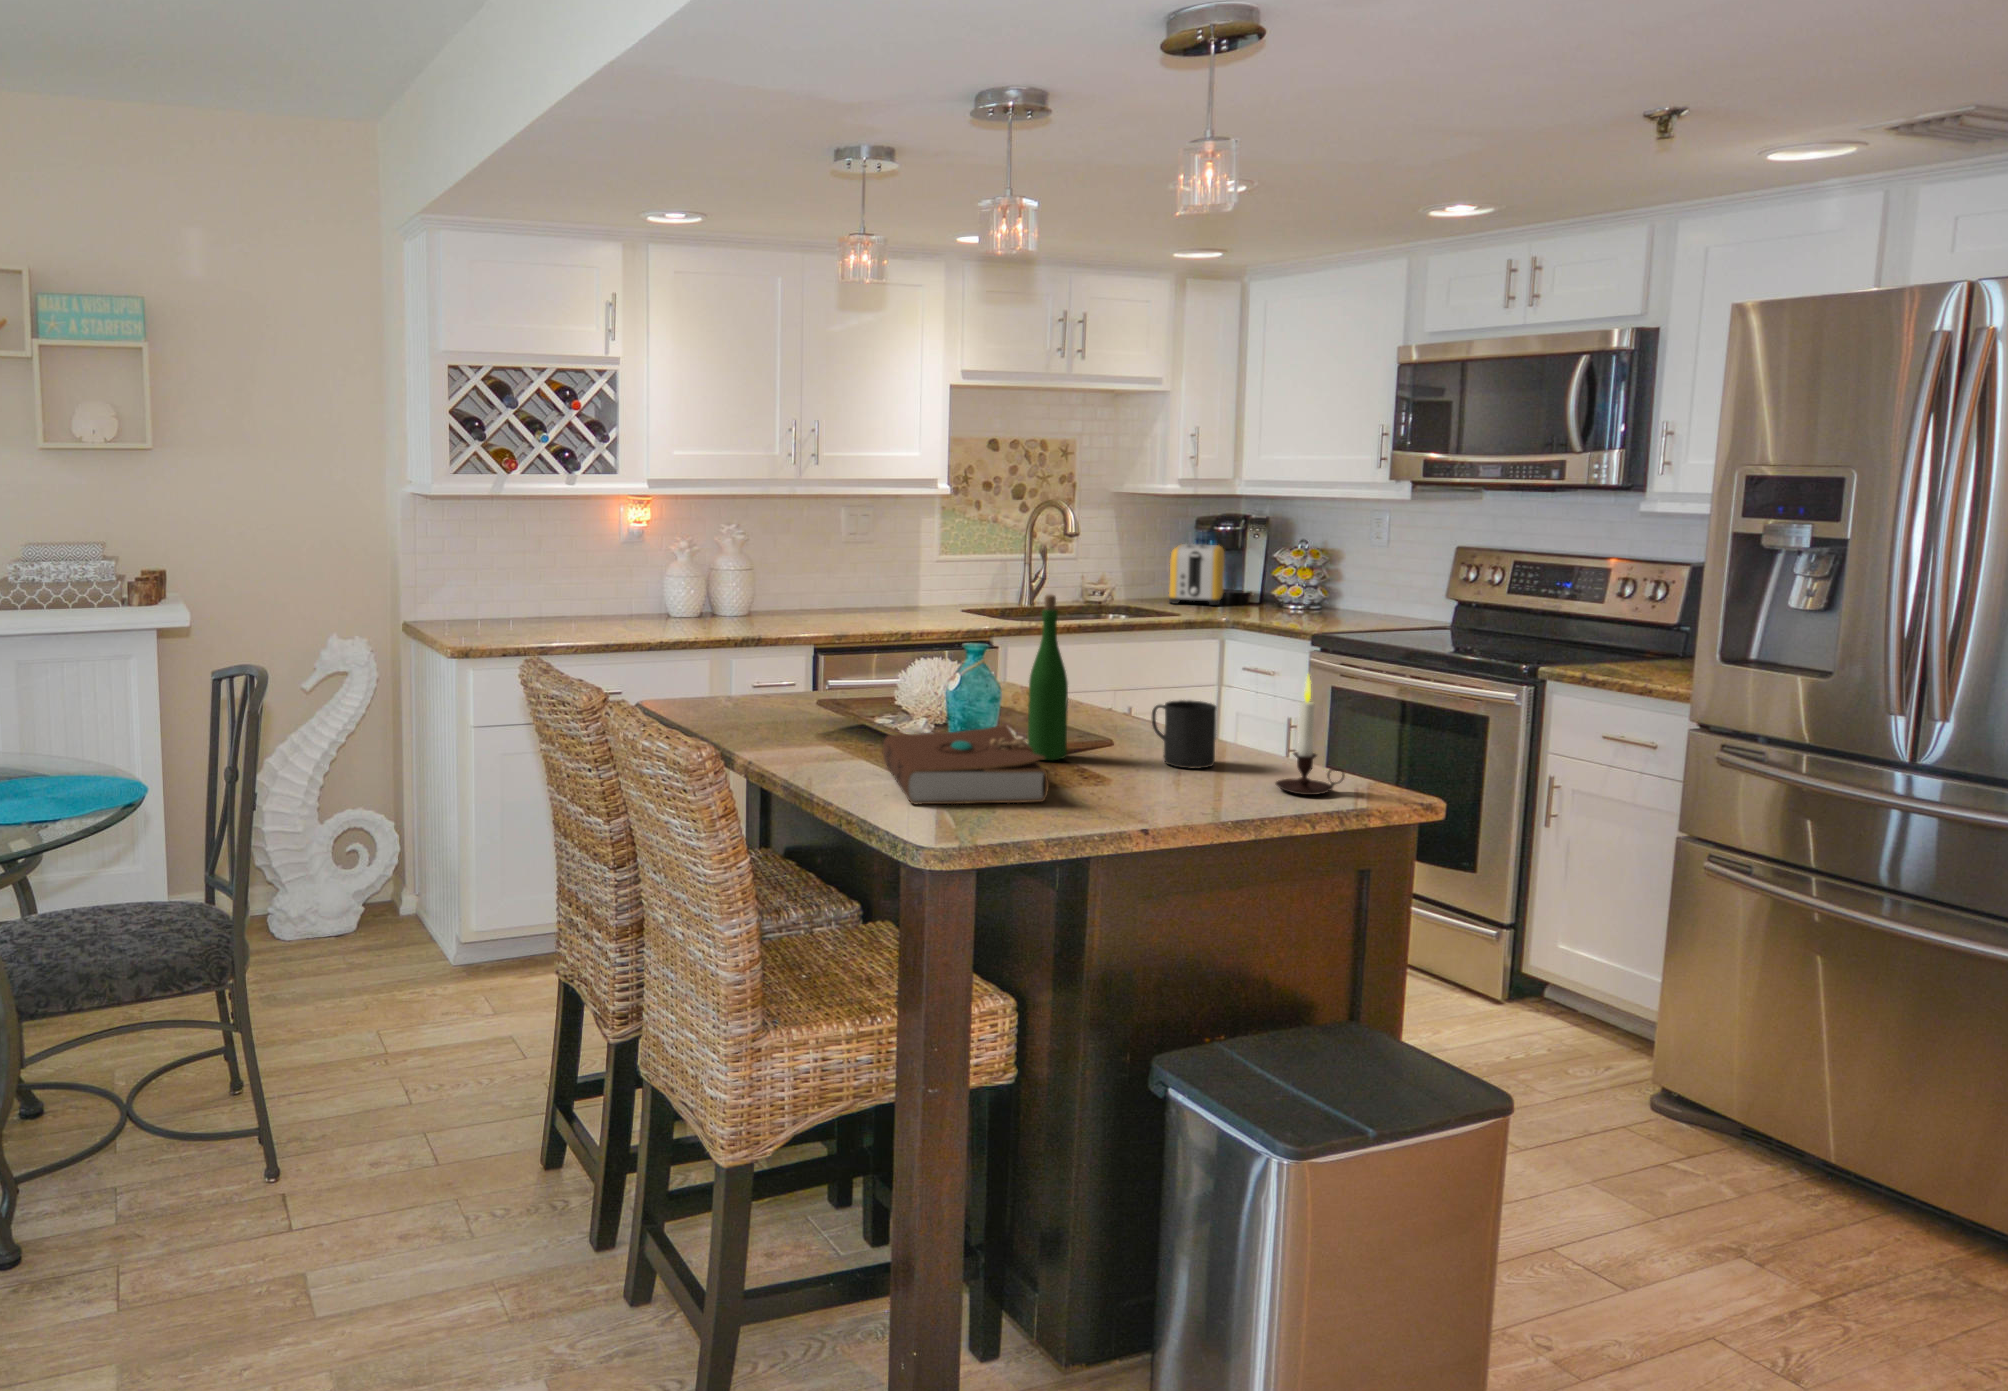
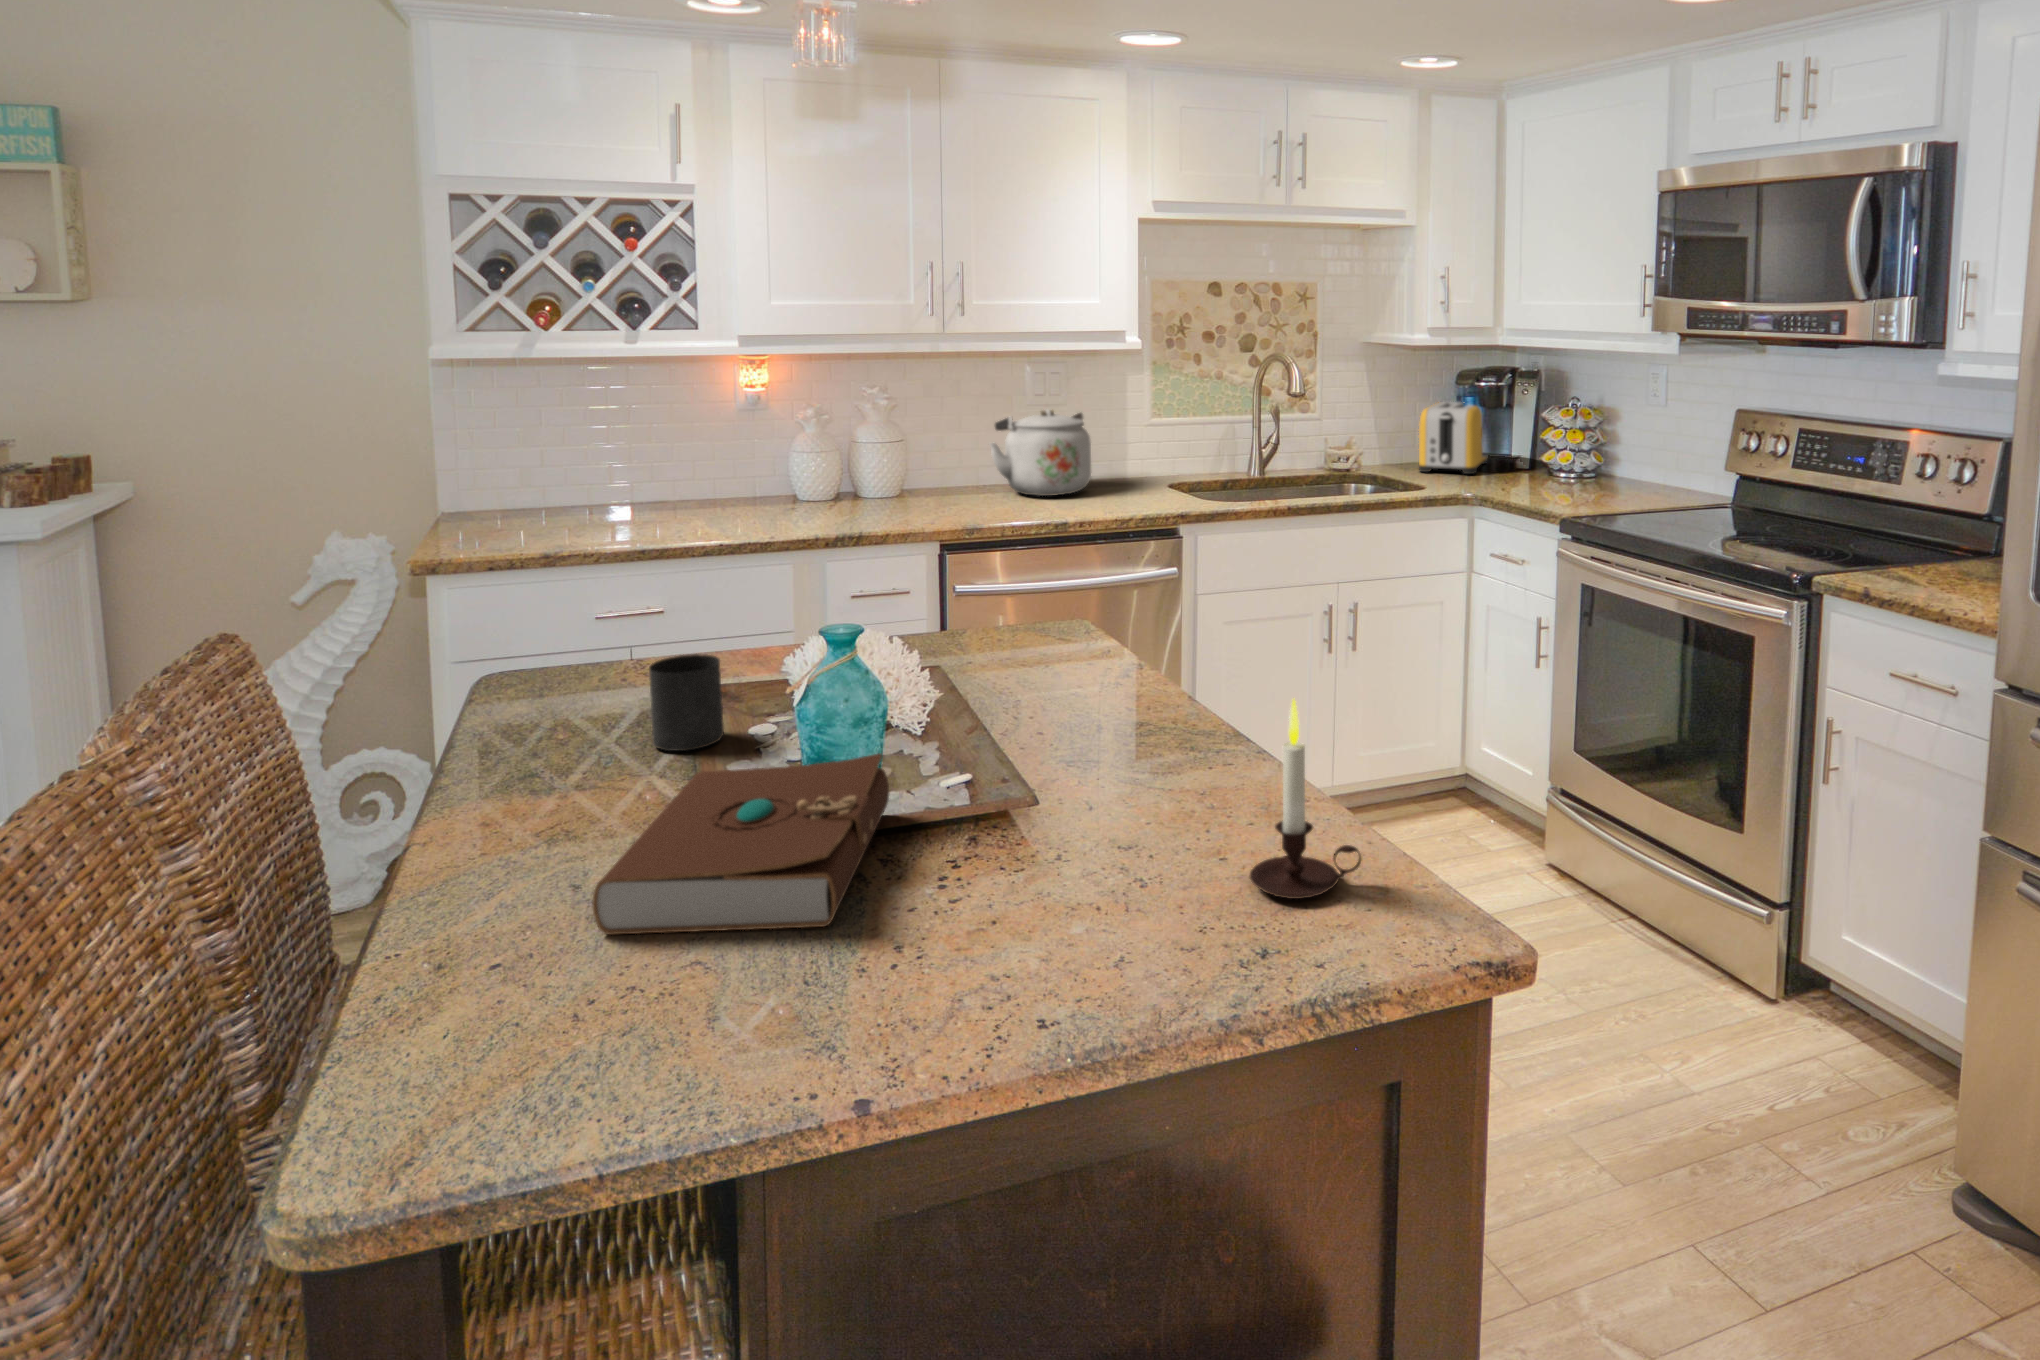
kettle: none [816,541,902,615] -> present [990,409,1091,496]
wine bottle: present [1027,594,1068,760] -> none [934,550,1000,800]
mug: present [1152,700,1217,769] -> present [649,654,724,751]

